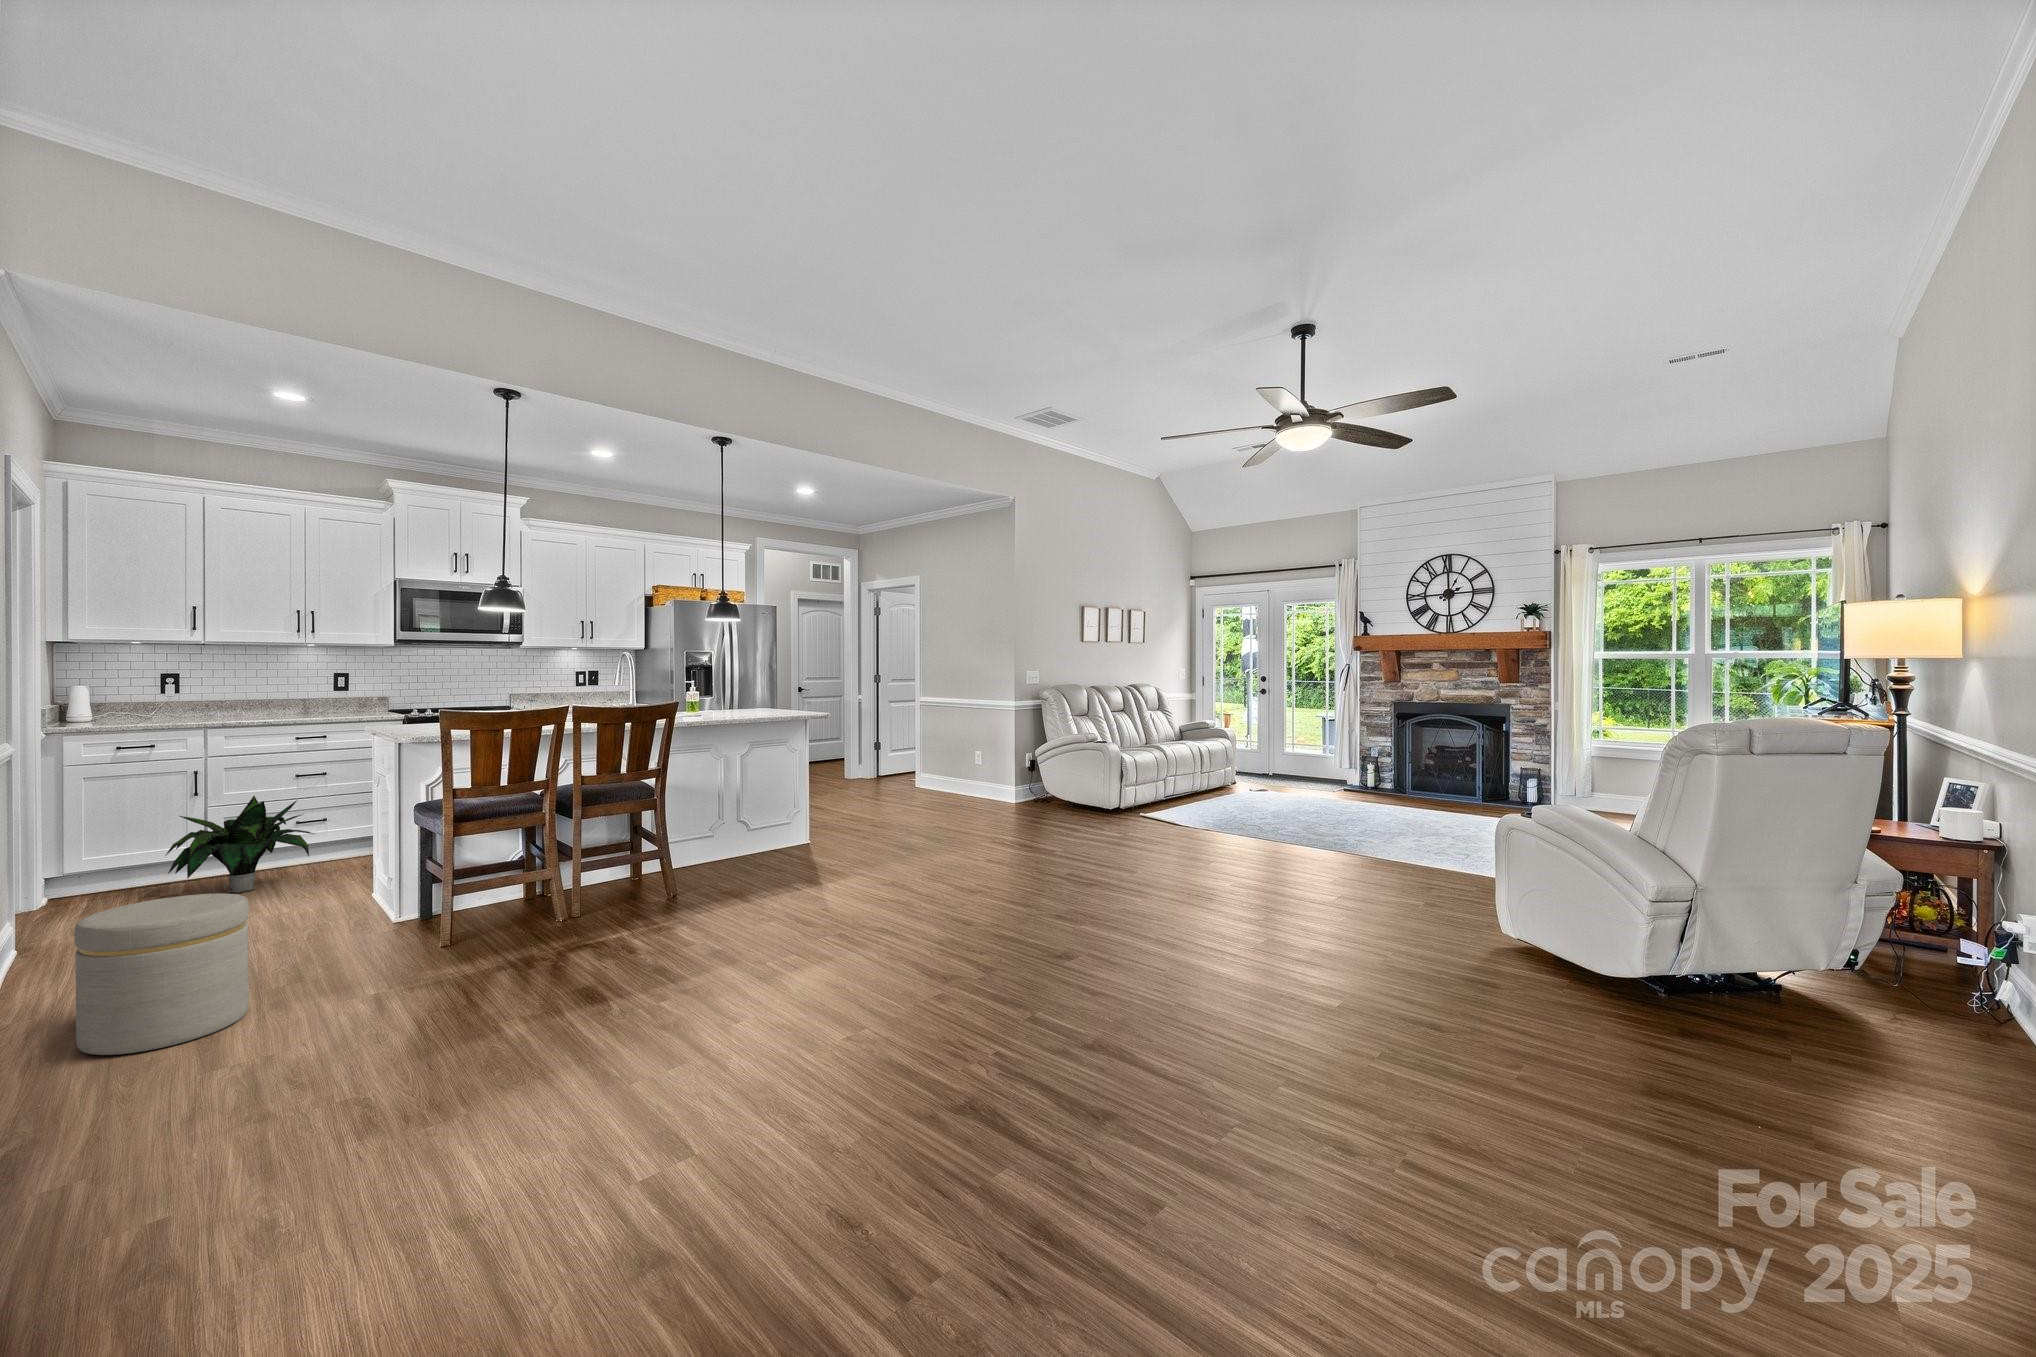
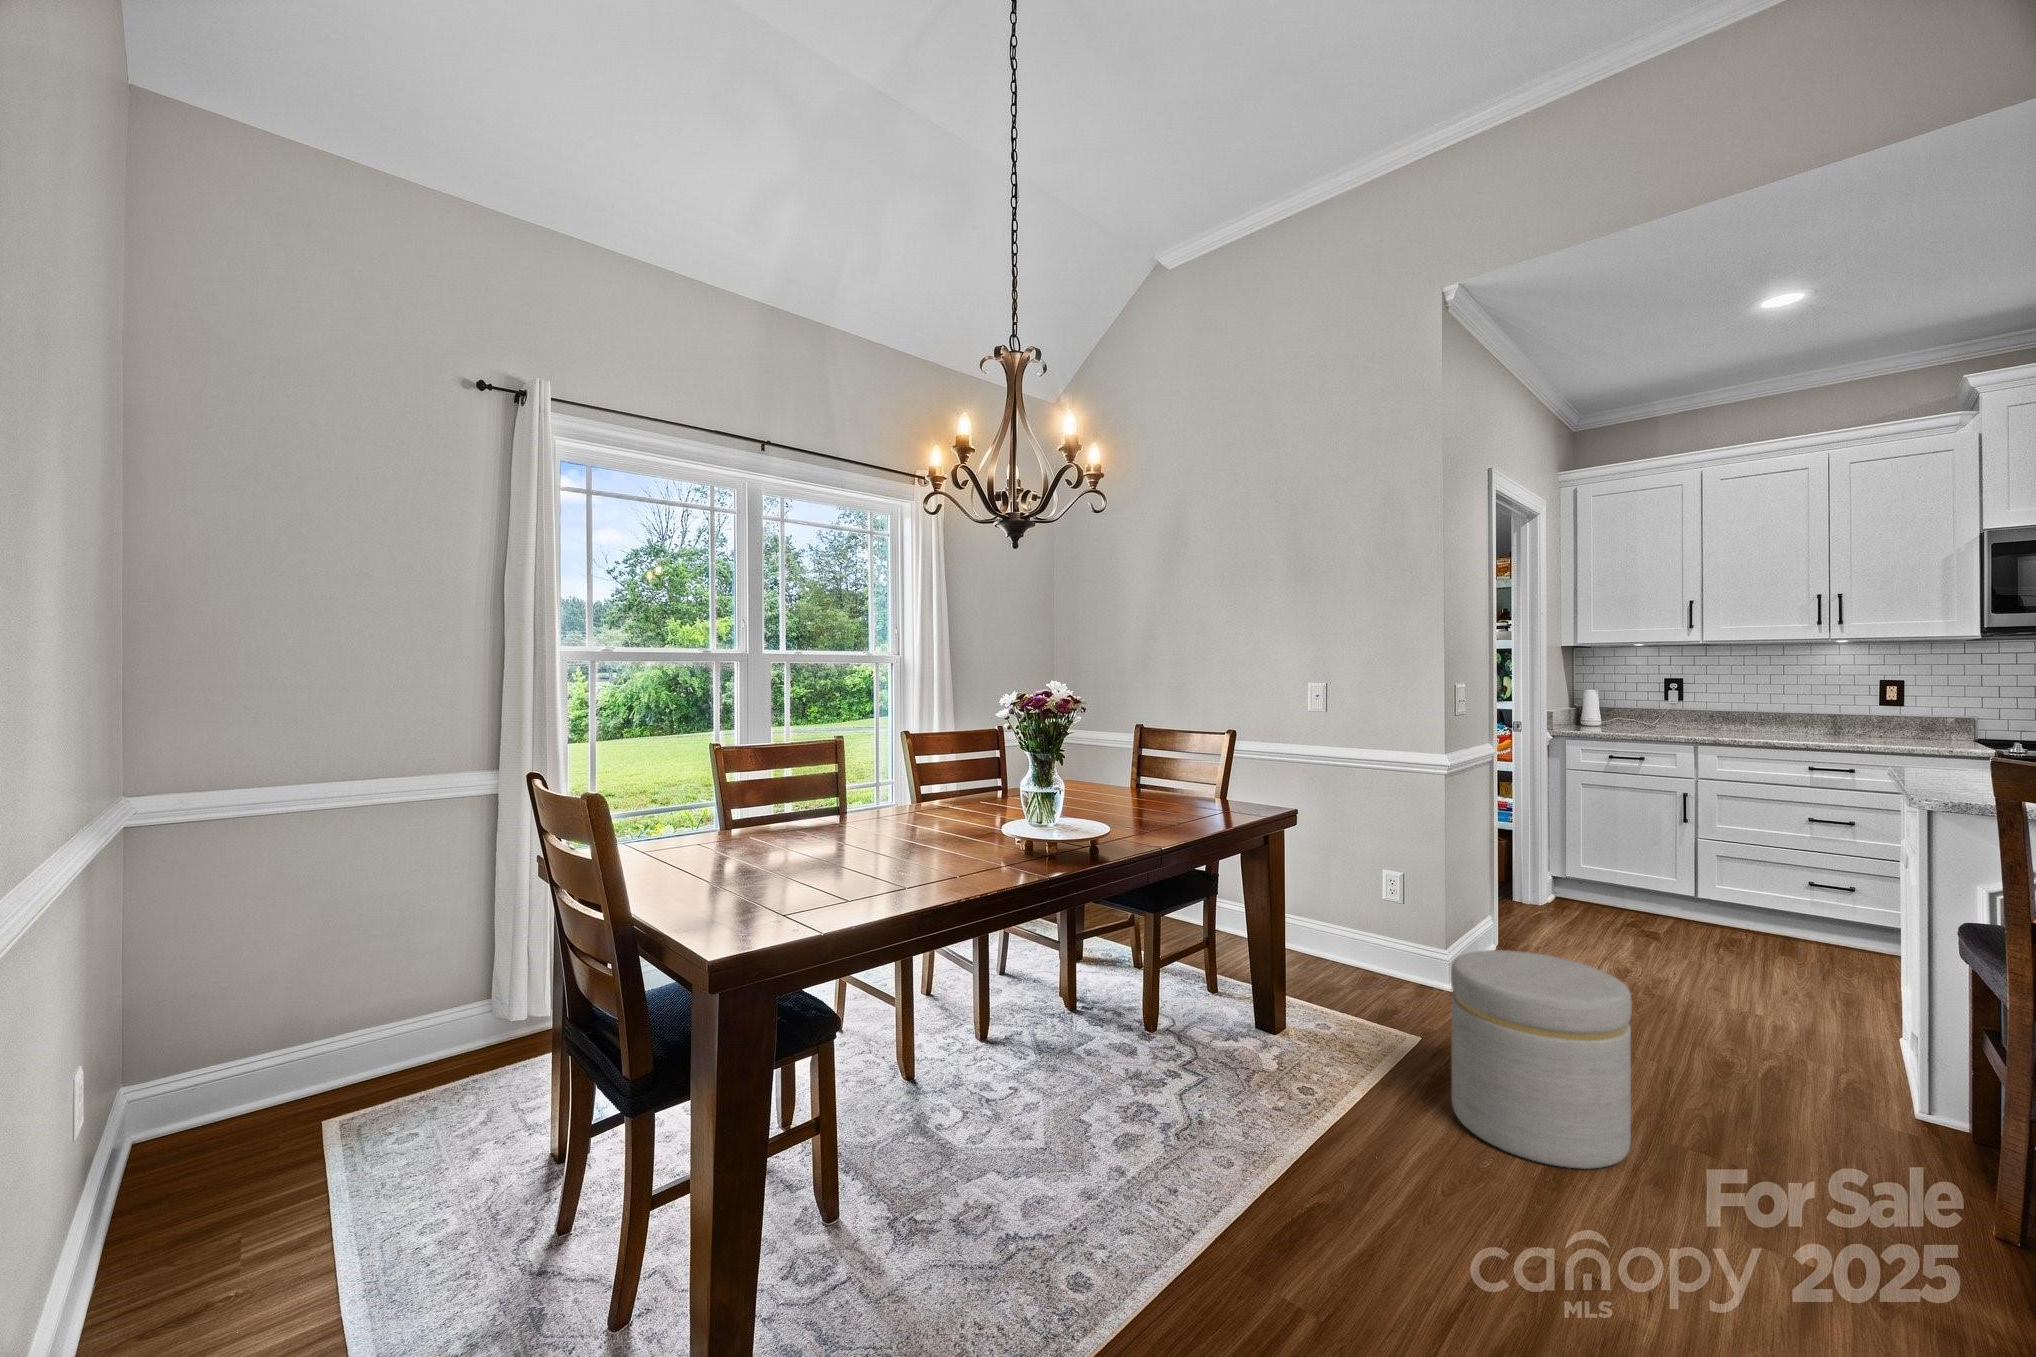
potted plant: present [165,796,313,893] -> none [1642,835,1833,957]

